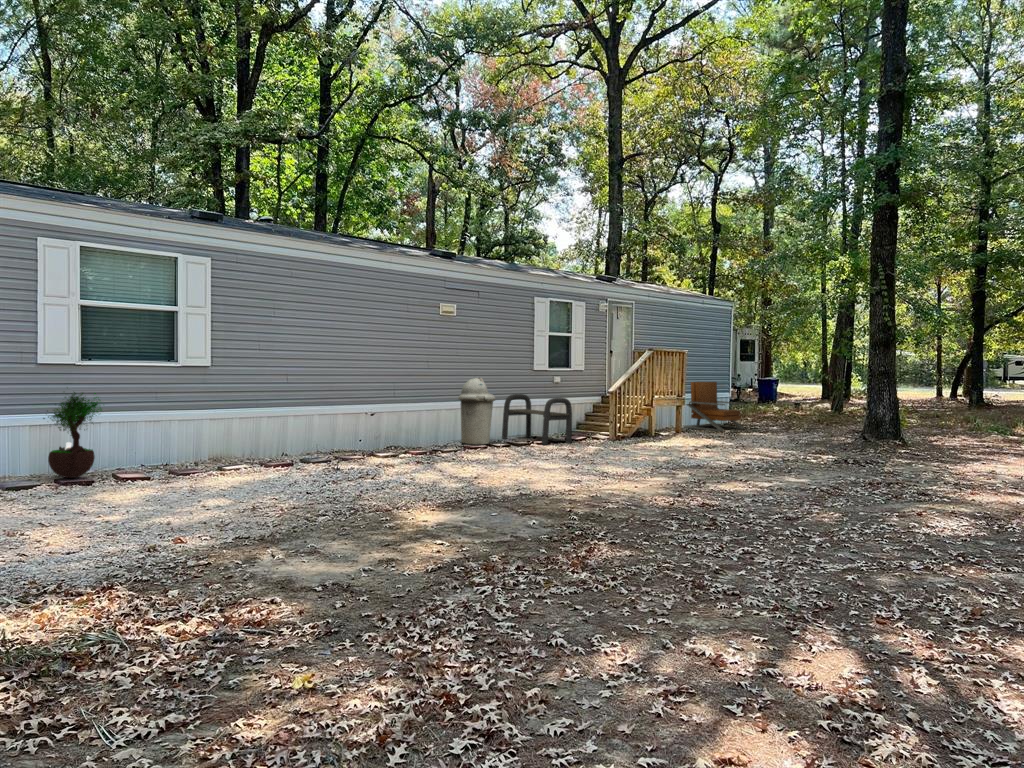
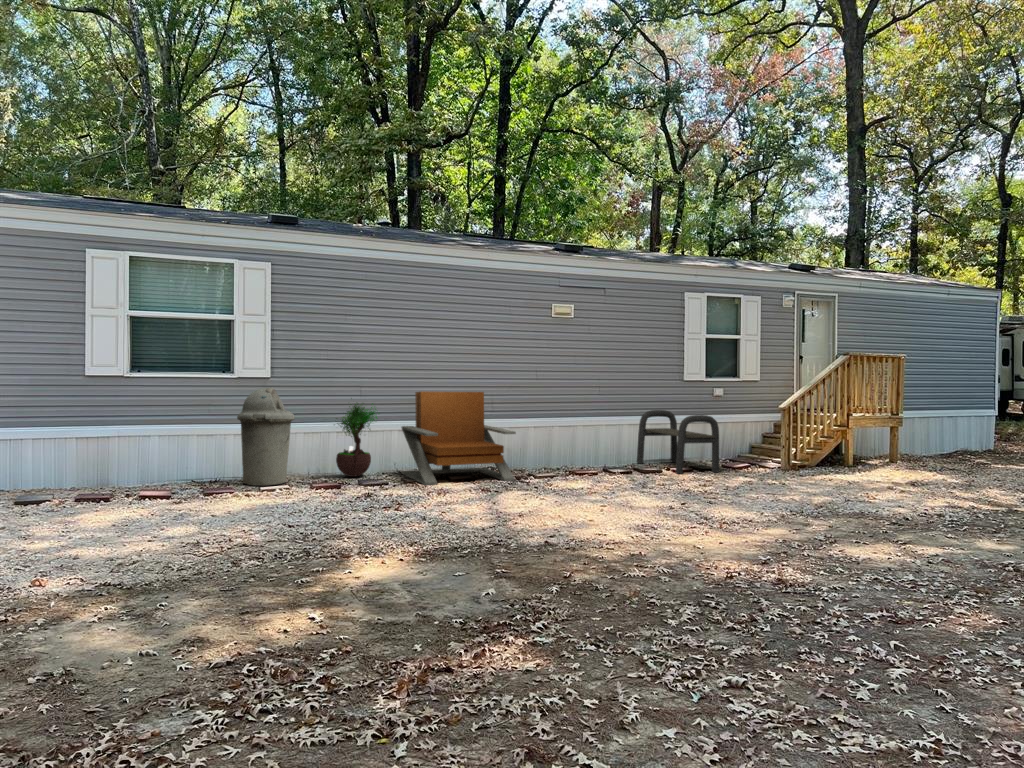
trash can: present [458,378,495,445] -> present [237,387,295,486]
lounge chair: present [684,382,745,431] -> present [401,391,516,485]
potted tree: present [43,392,102,478] -> present [336,403,377,477]

